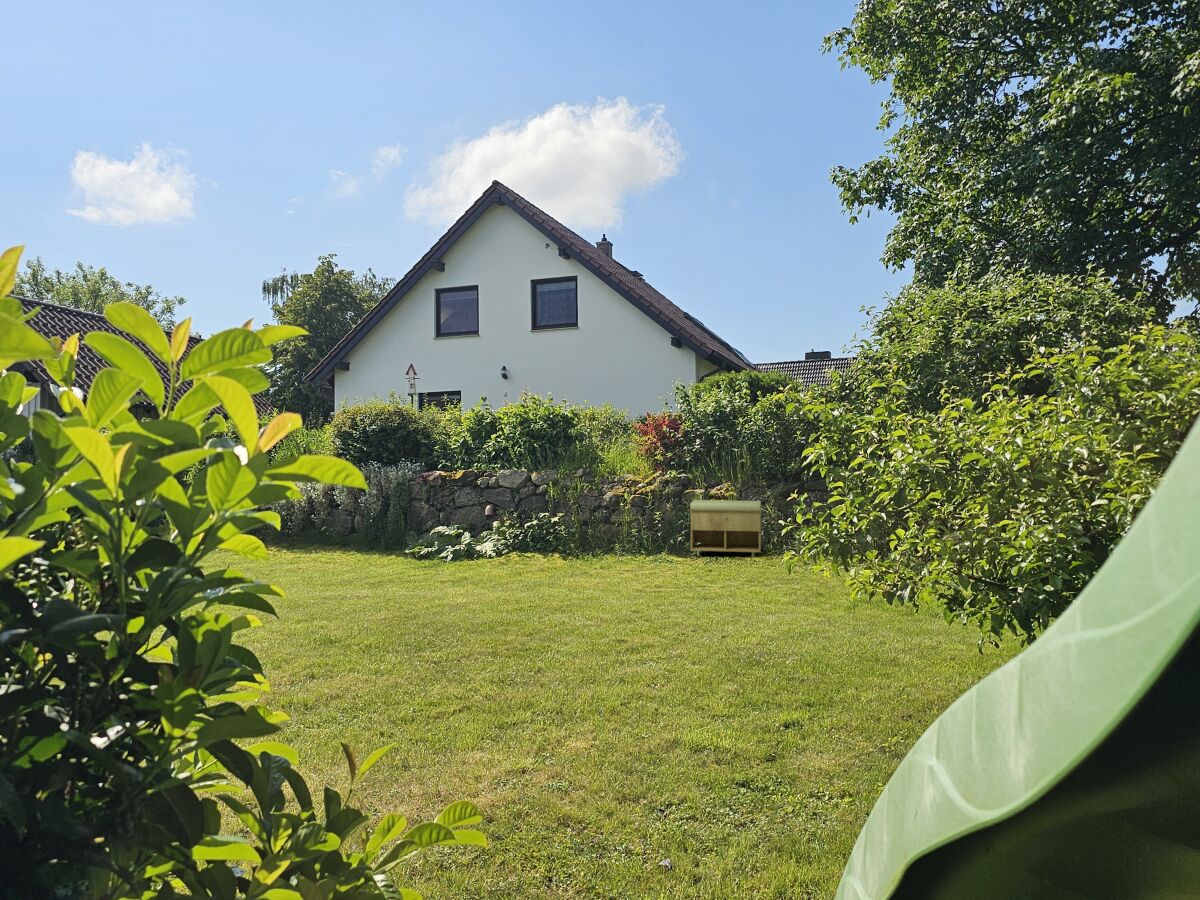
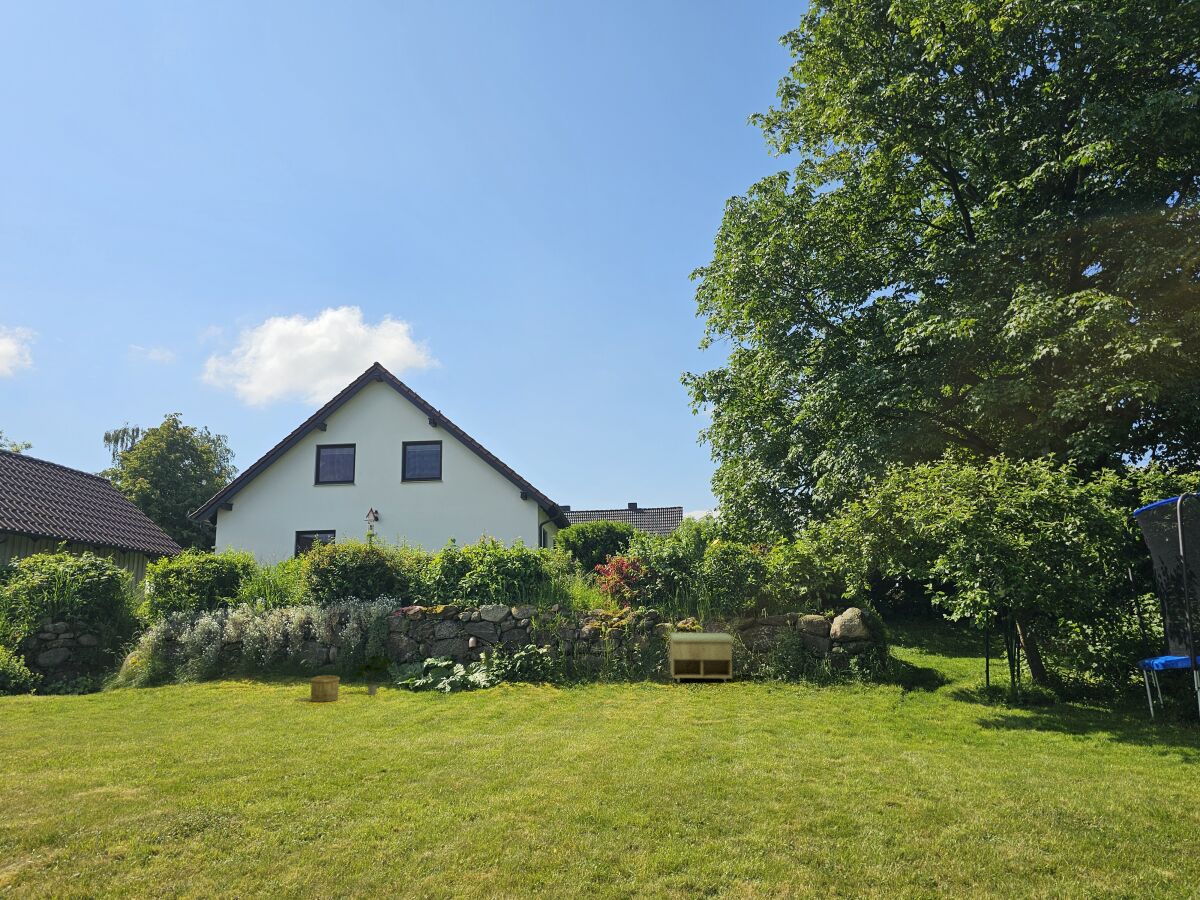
potted plant: none [346,521,385,563] -> present [354,655,392,695]
wooden bucket: none [296,542,327,568] -> present [311,676,340,702]

